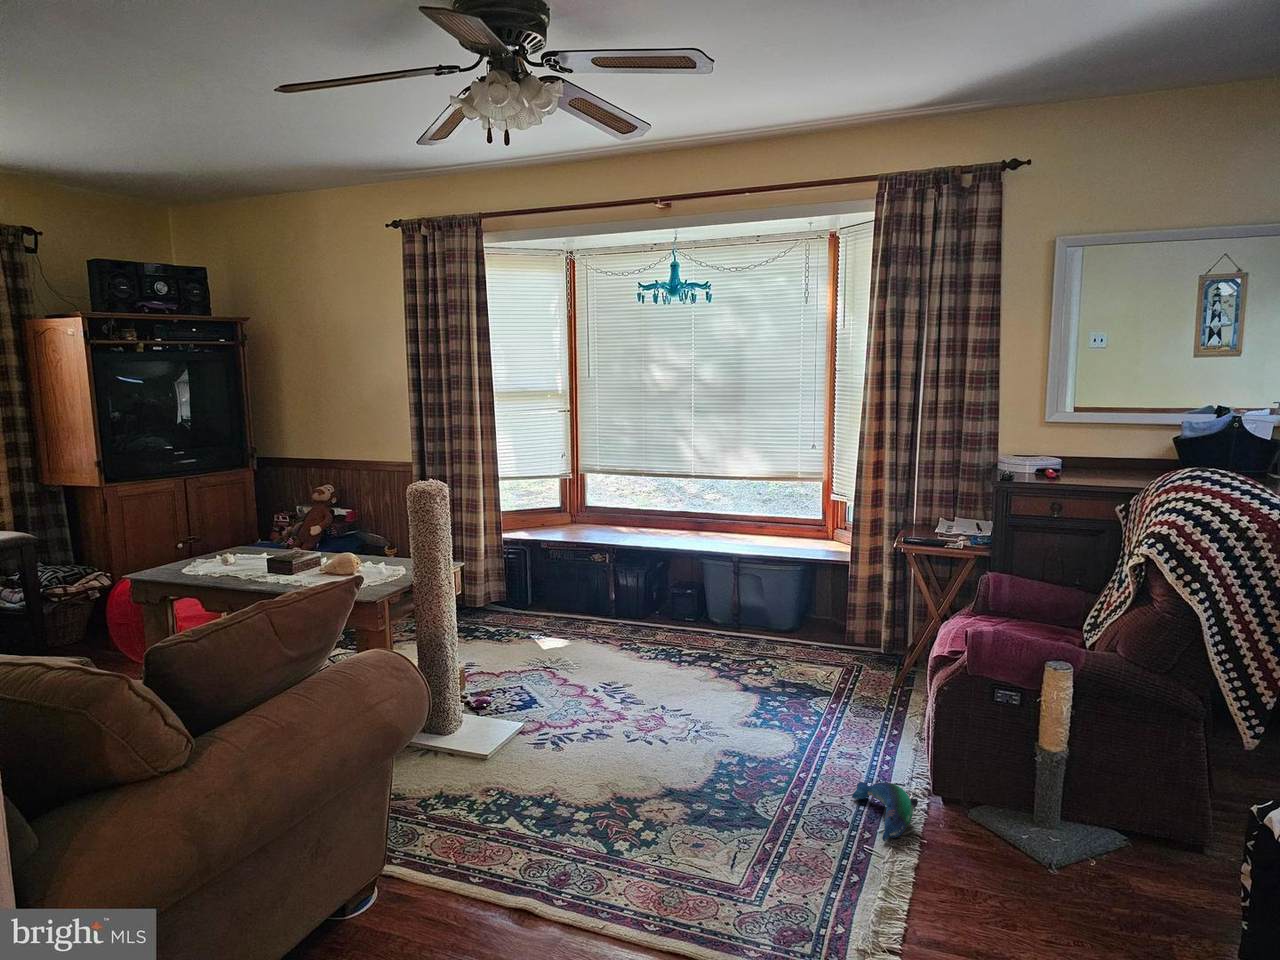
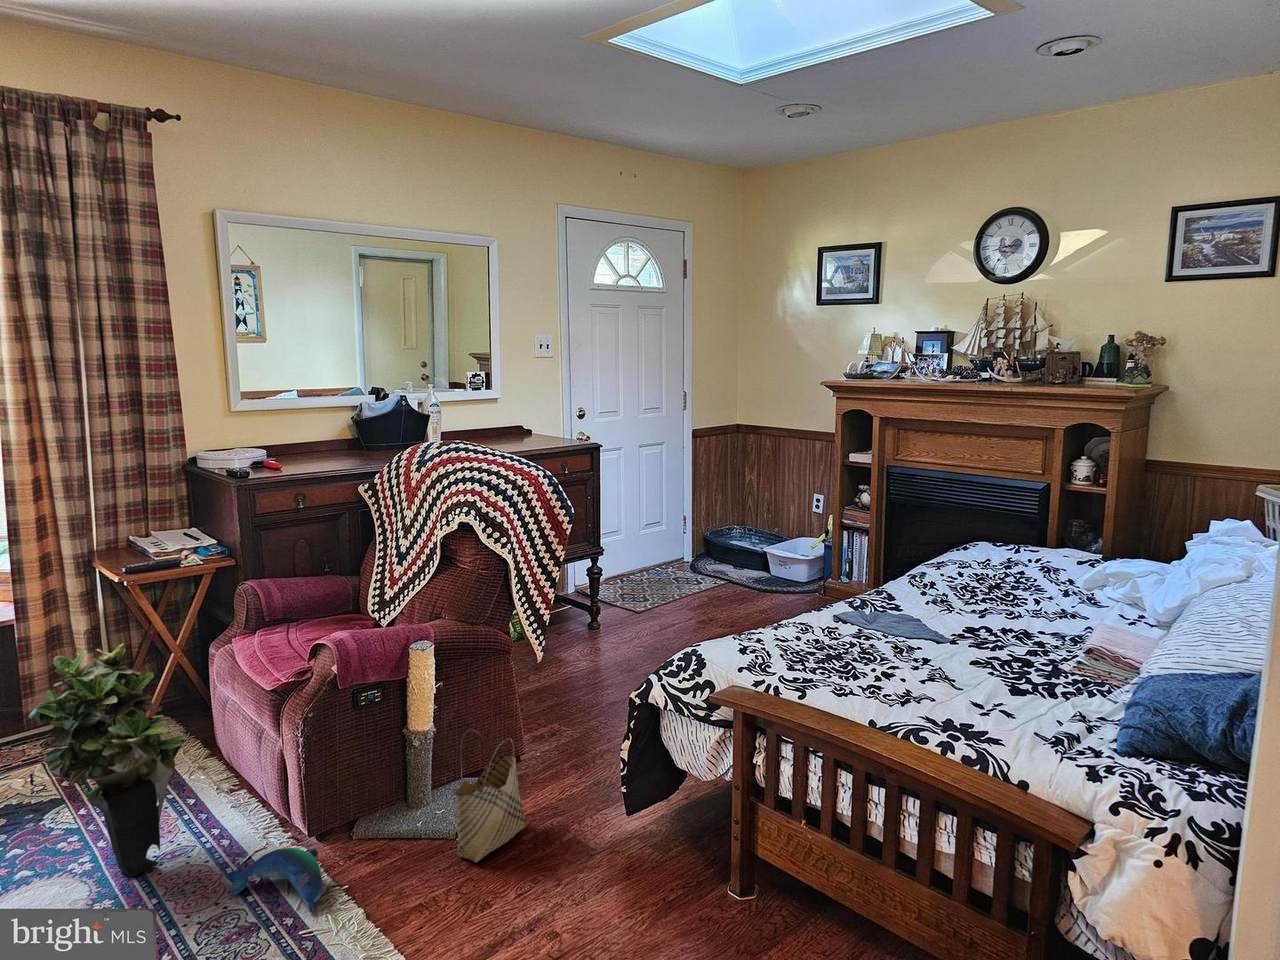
potted plant: none [785,581,875,754] -> present [28,643,186,877]
woven basket: none [1034,767,1136,913] -> present [455,729,525,862]

